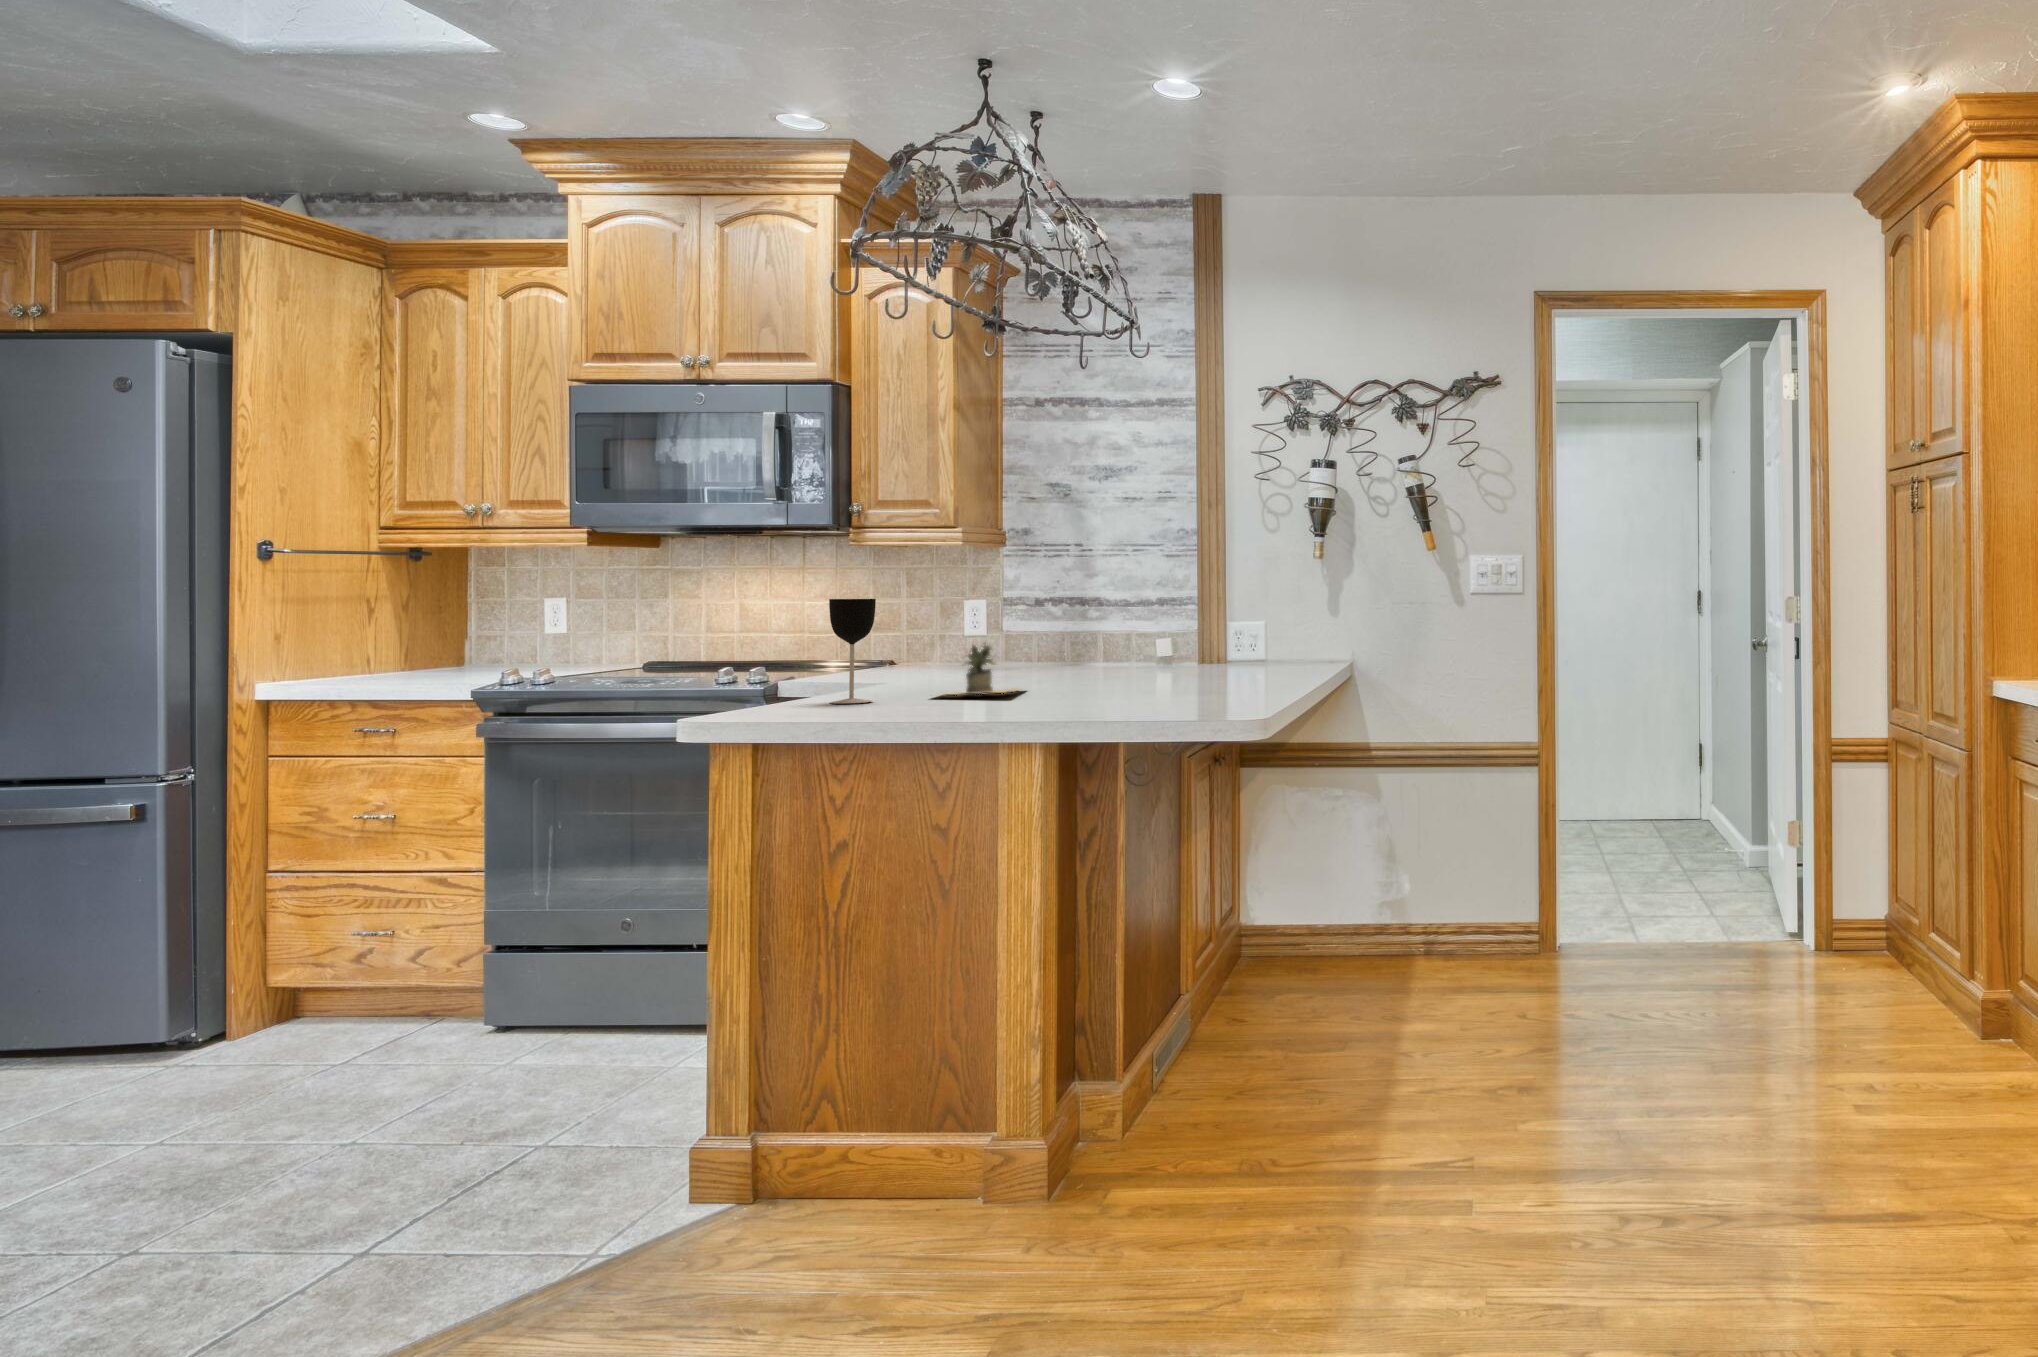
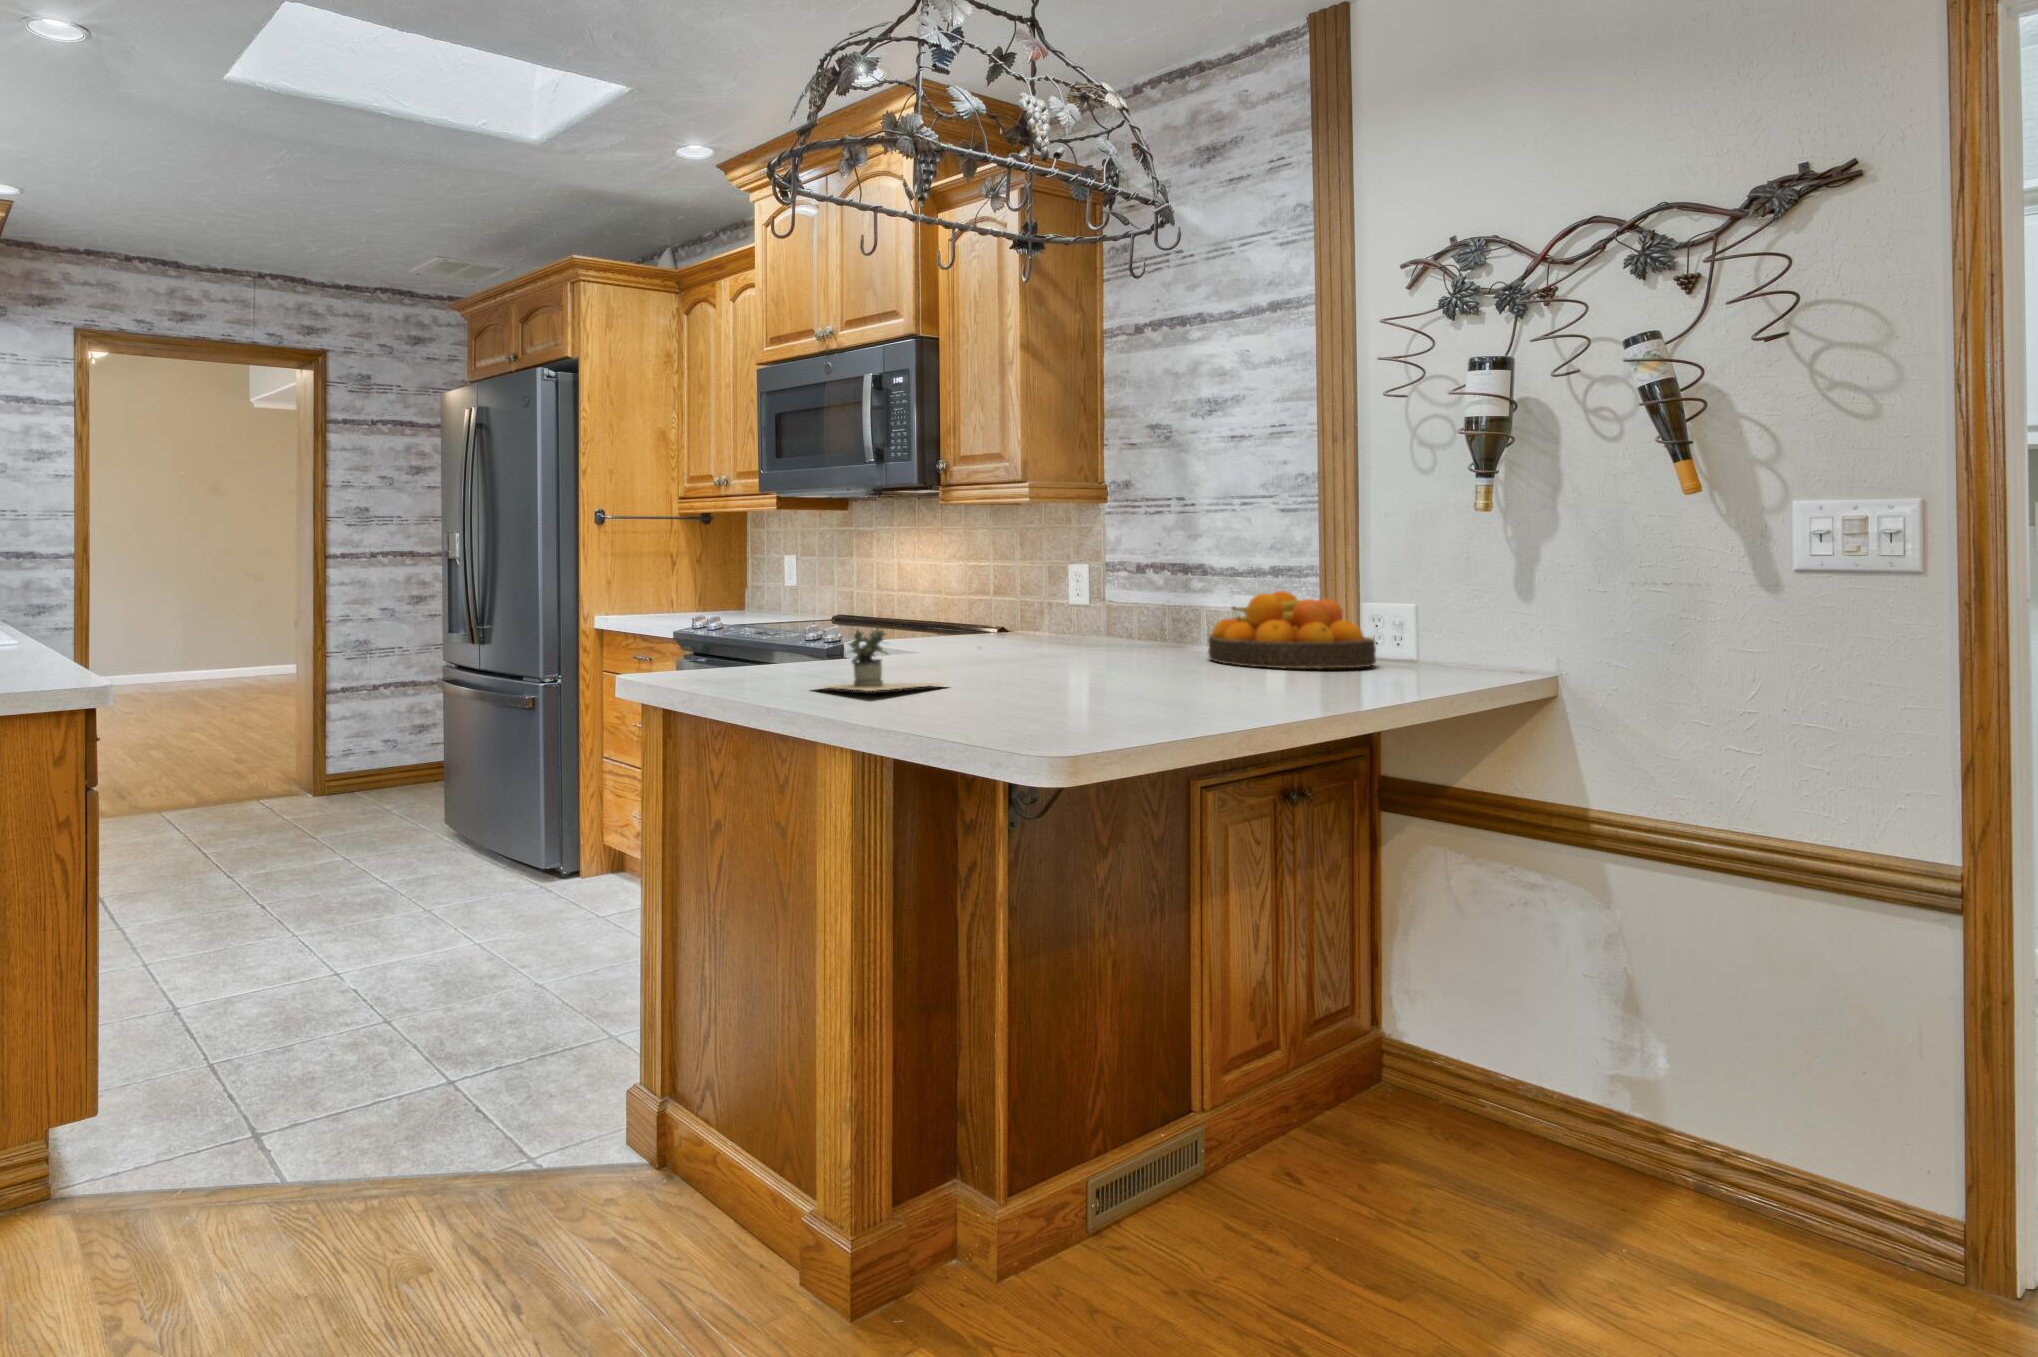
wine glass: present [829,599,876,704] -> none [708,574,753,689]
fruit bowl: none [1125,615,1244,669] -> present [1208,591,1376,669]

